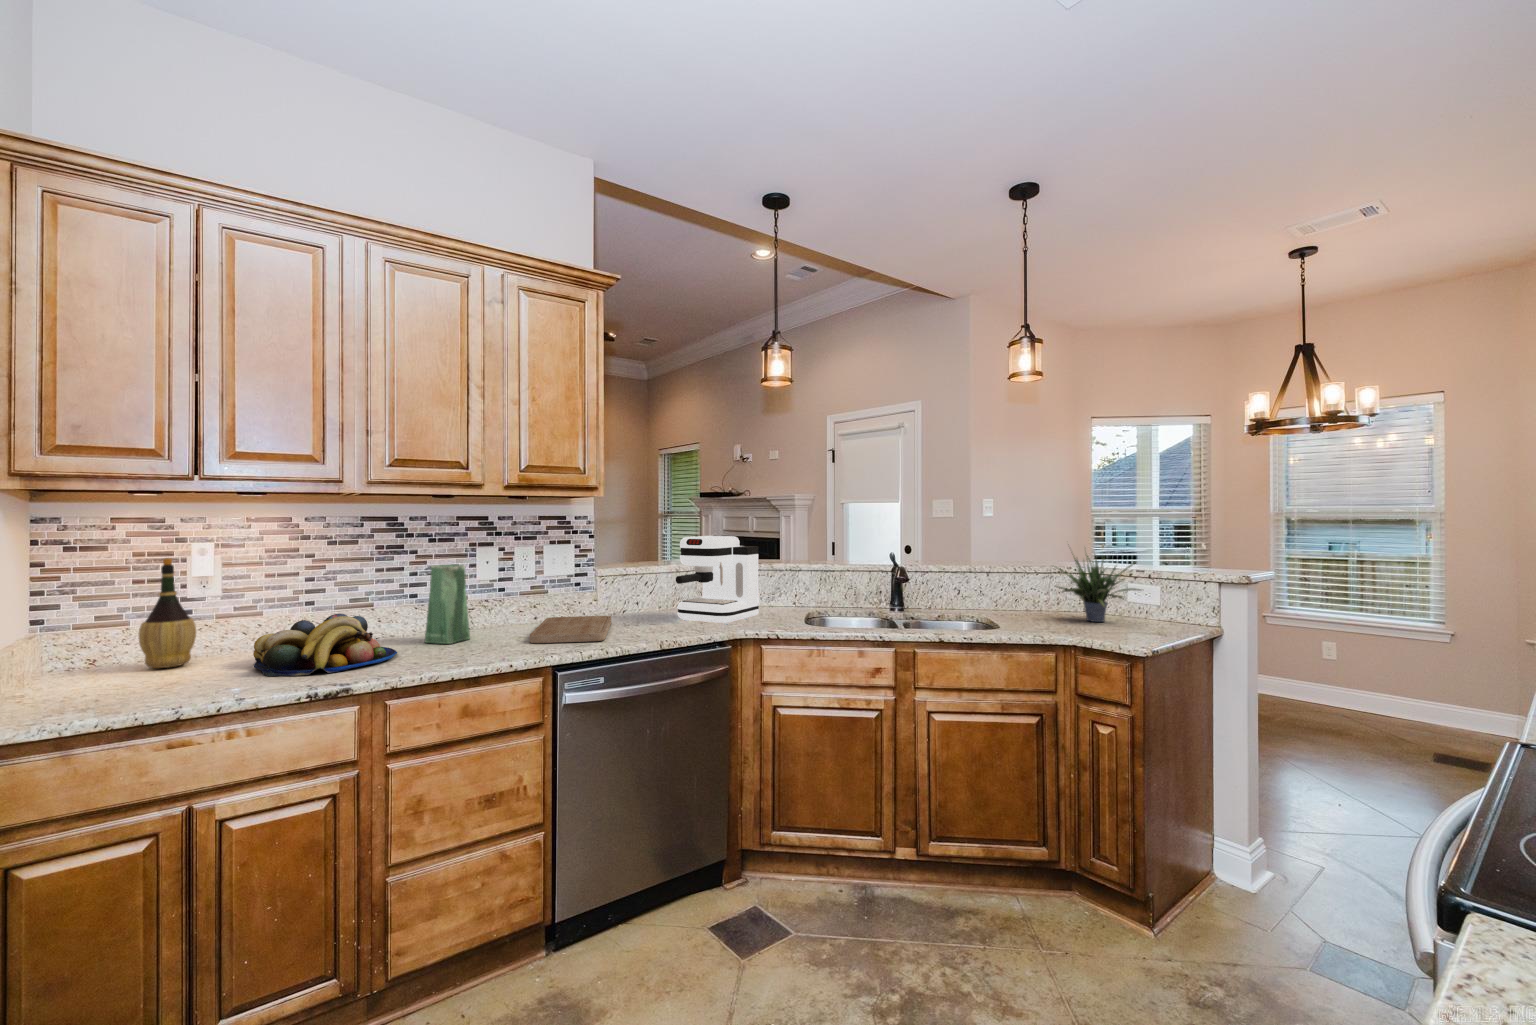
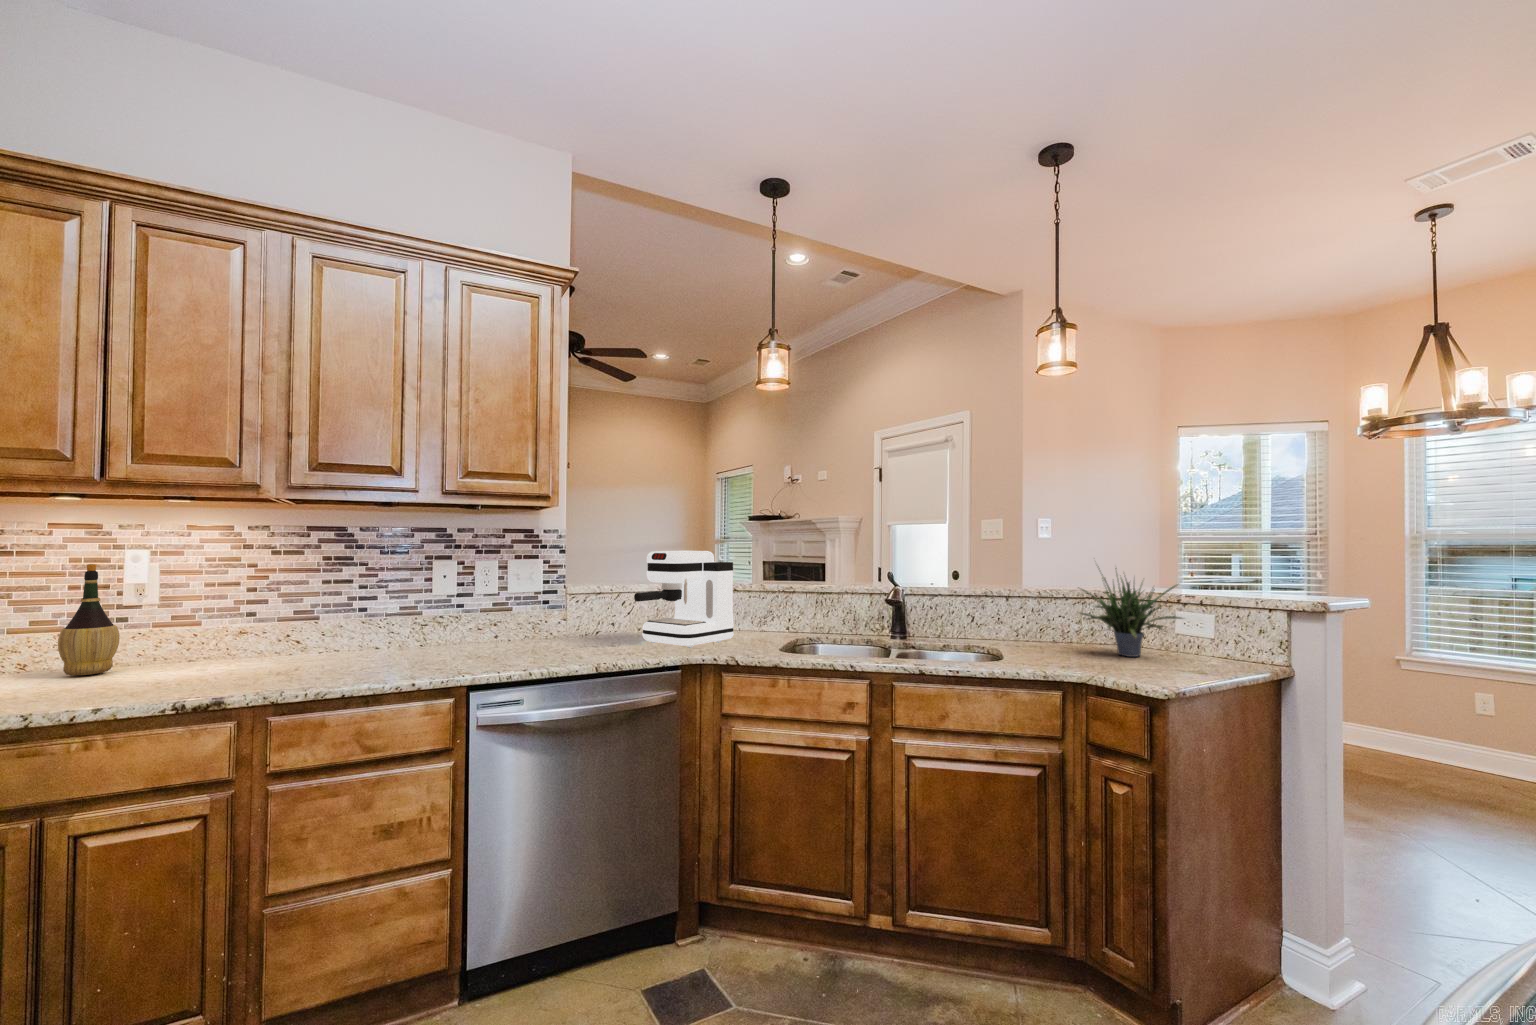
vase: present [424,564,470,644] -> none [358,576,408,660]
fruit bowl: present [253,613,397,676] -> none [155,625,315,688]
cutting board: present [530,616,612,643] -> none [461,635,571,662]

